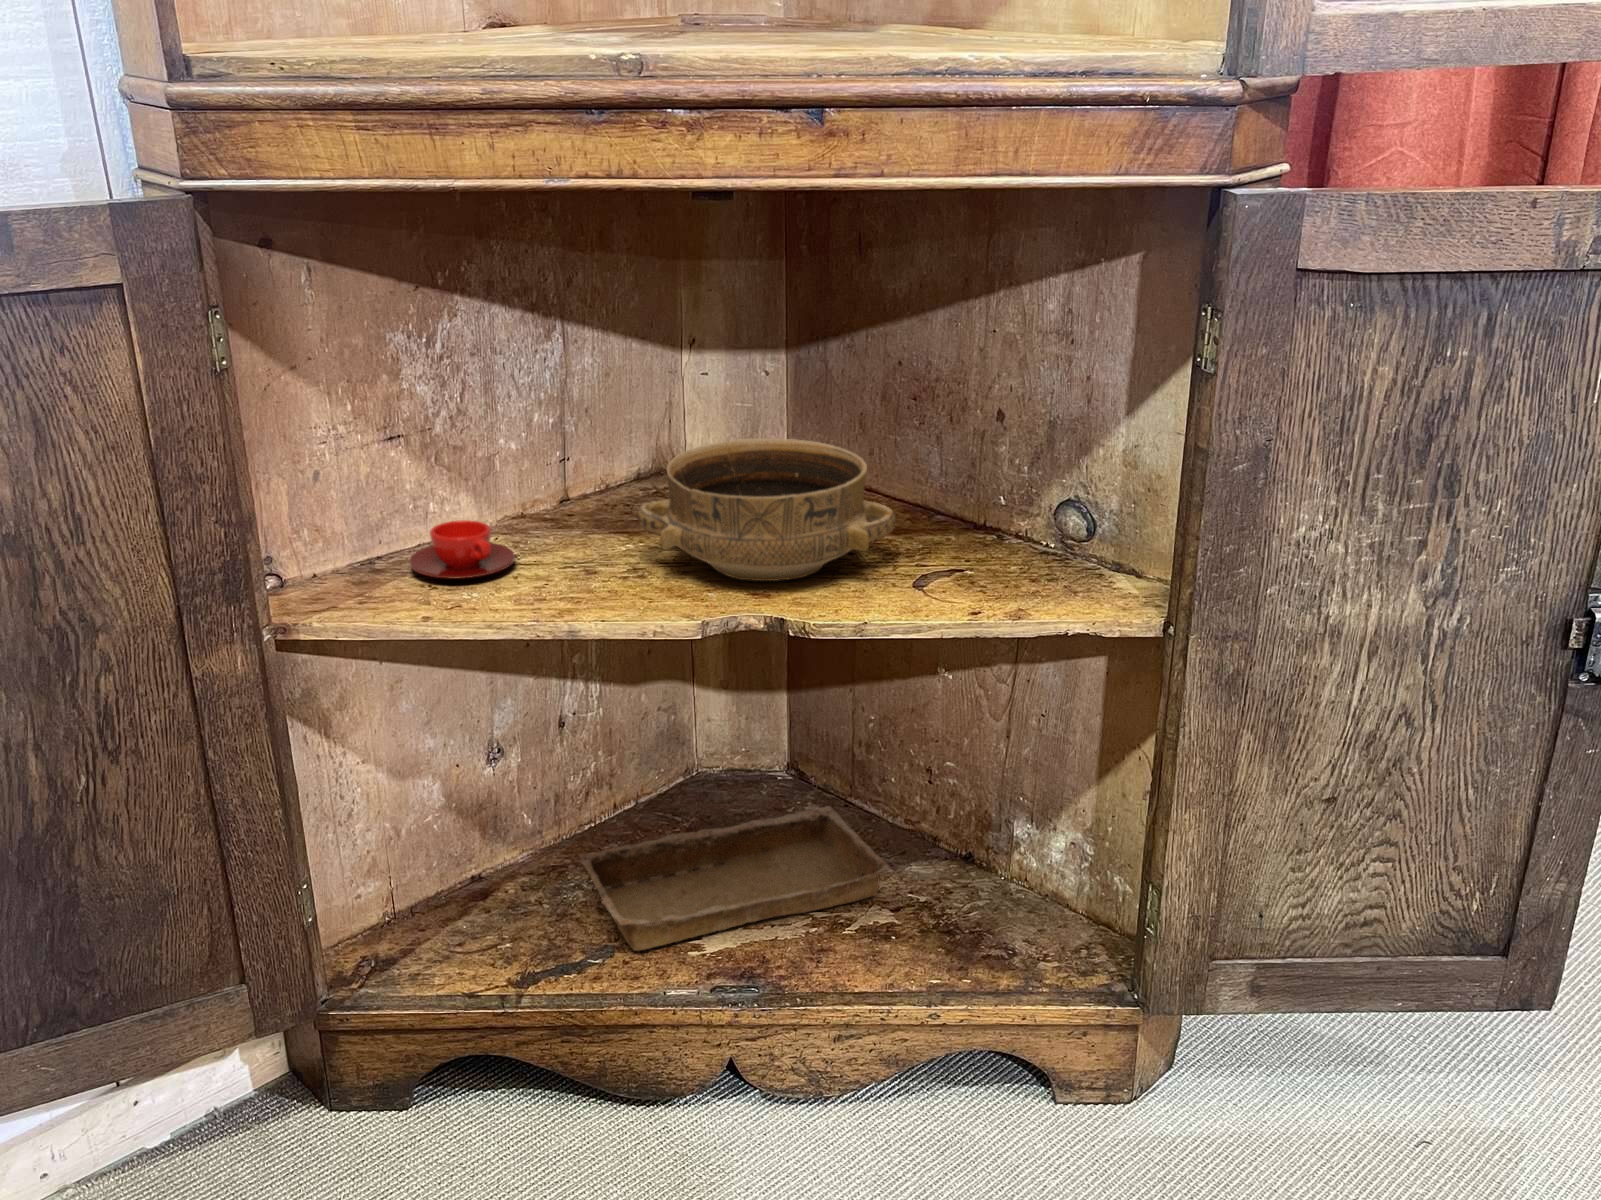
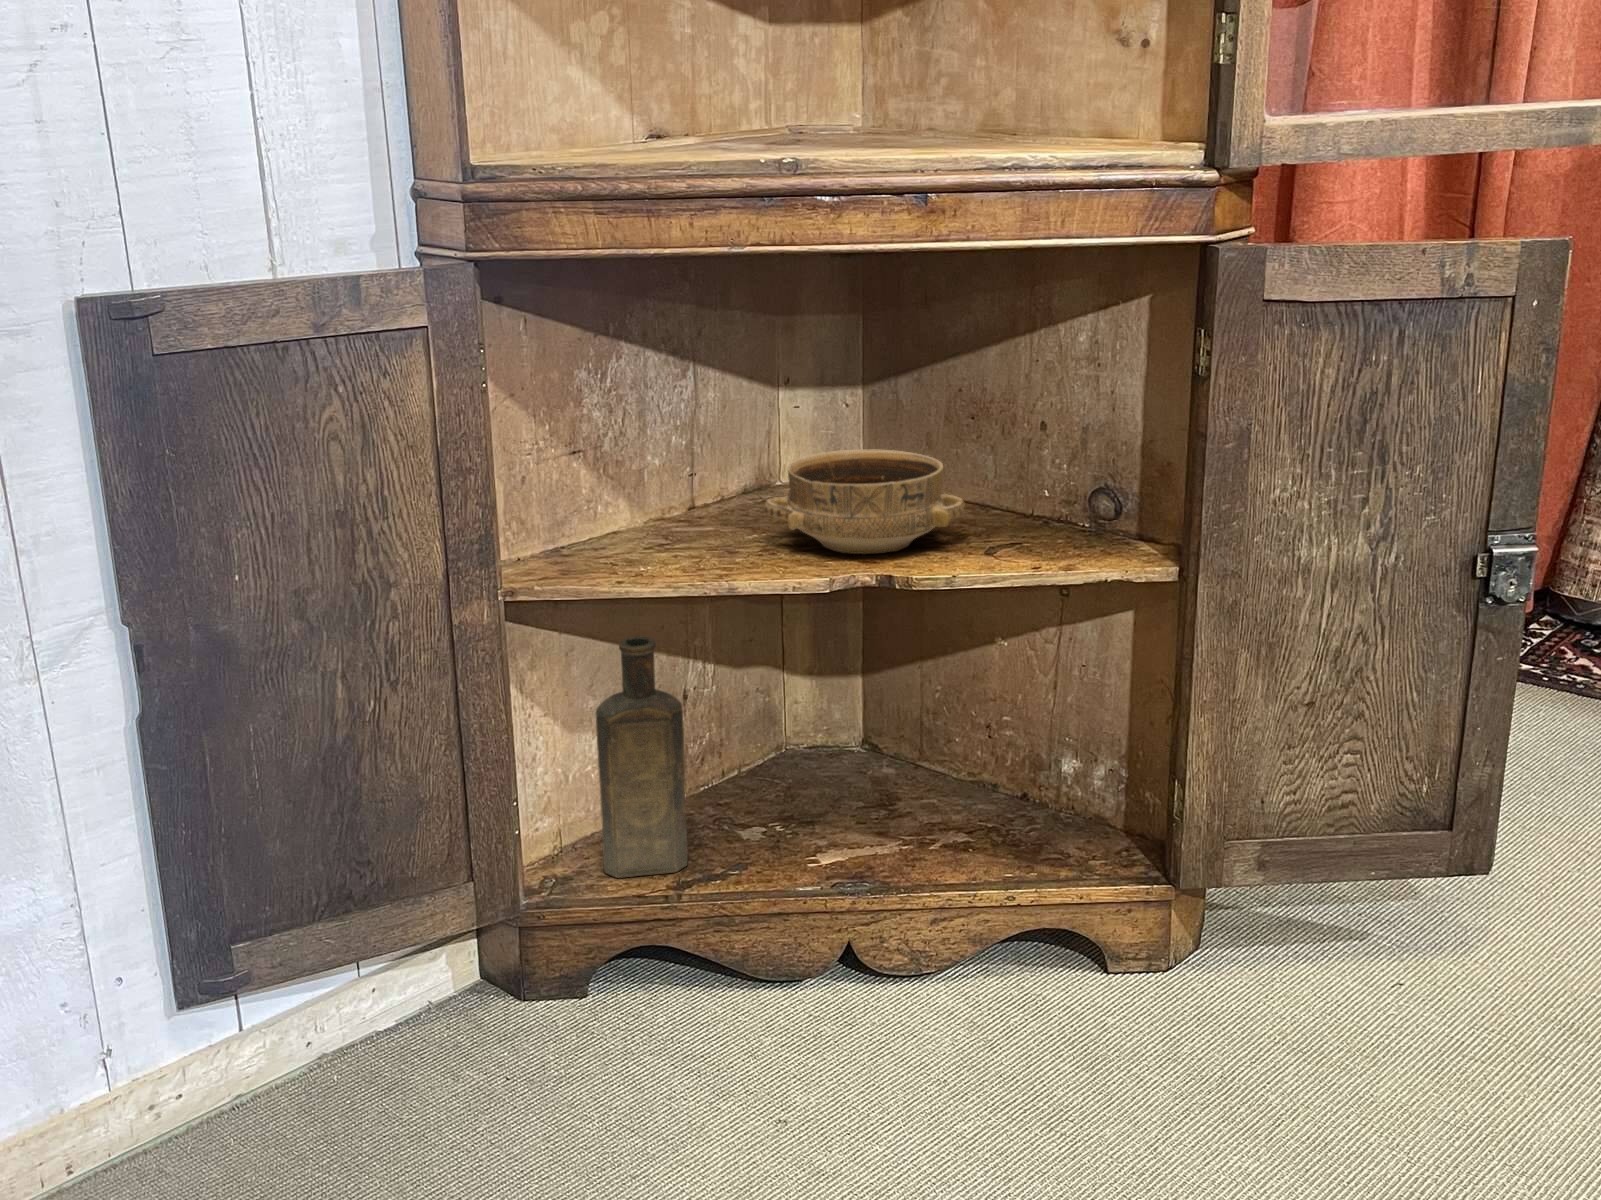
teacup: present [410,520,515,578] -> none [588,516,669,557]
bottle: none [417,677,541,969] -> present [596,637,688,878]
tray: present [578,806,890,951] -> none [707,761,965,861]

